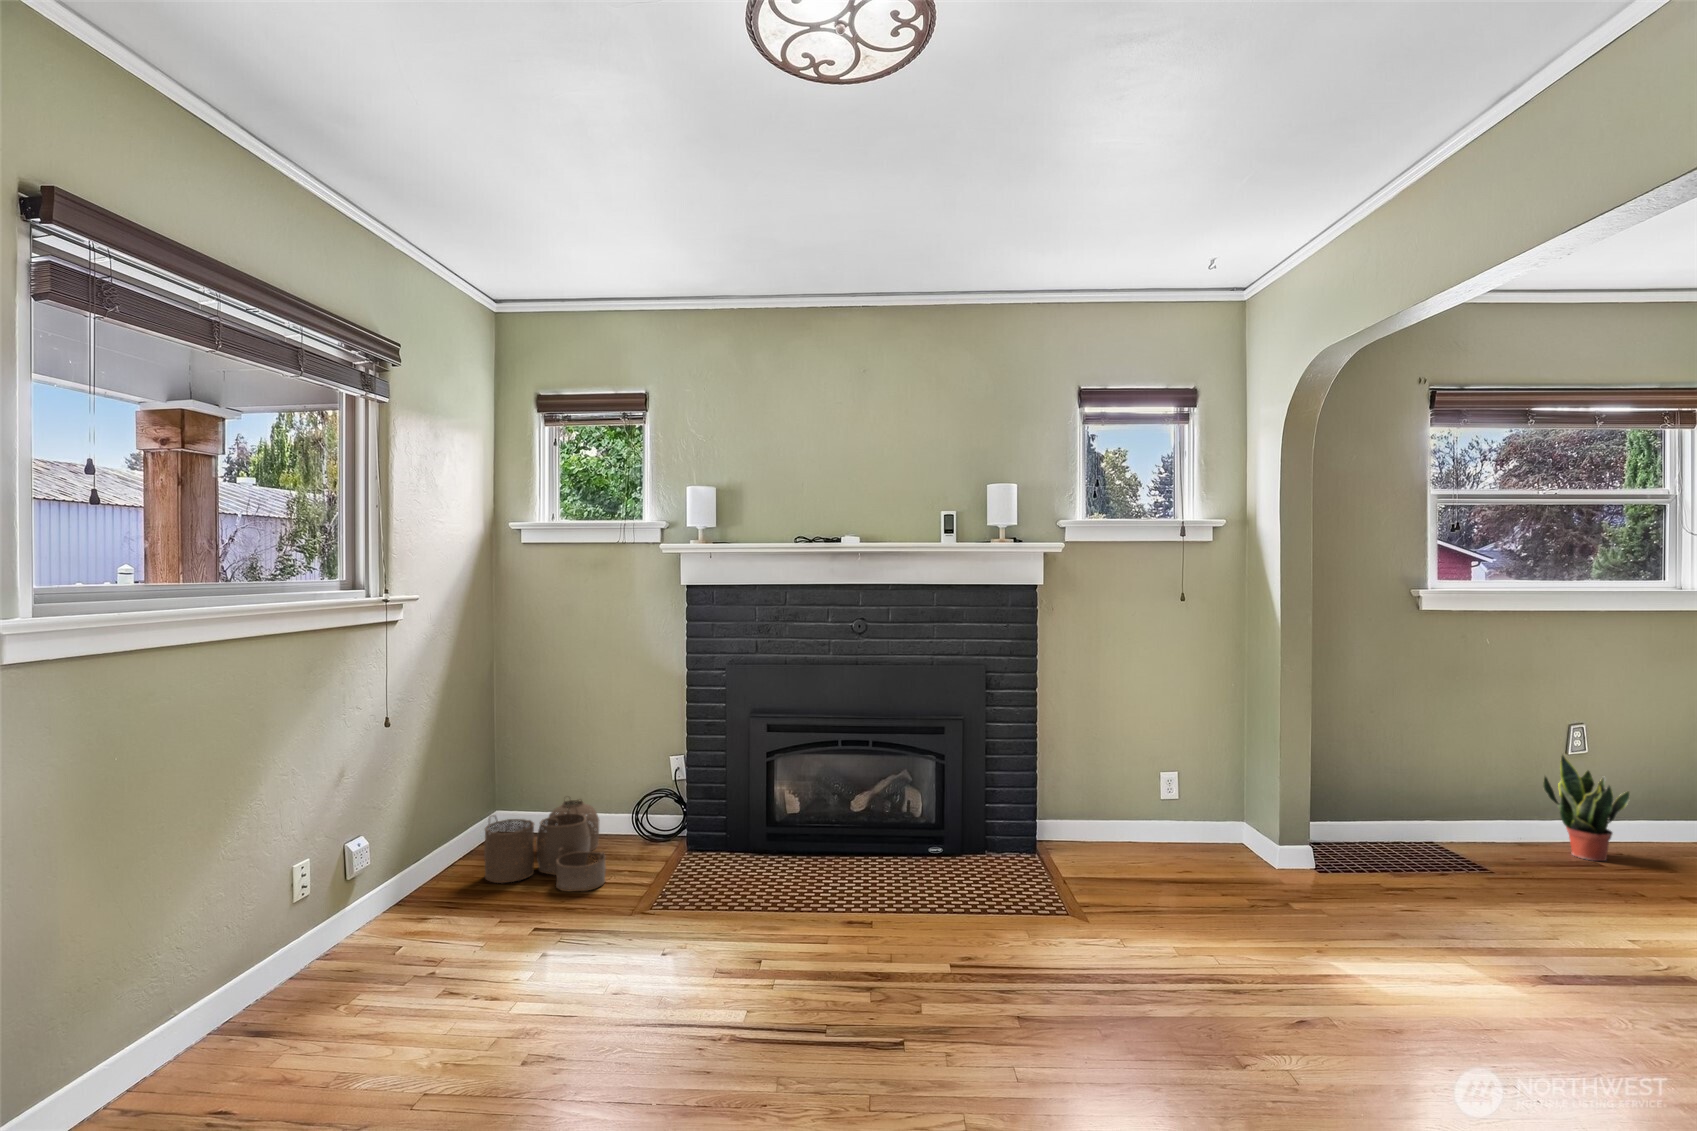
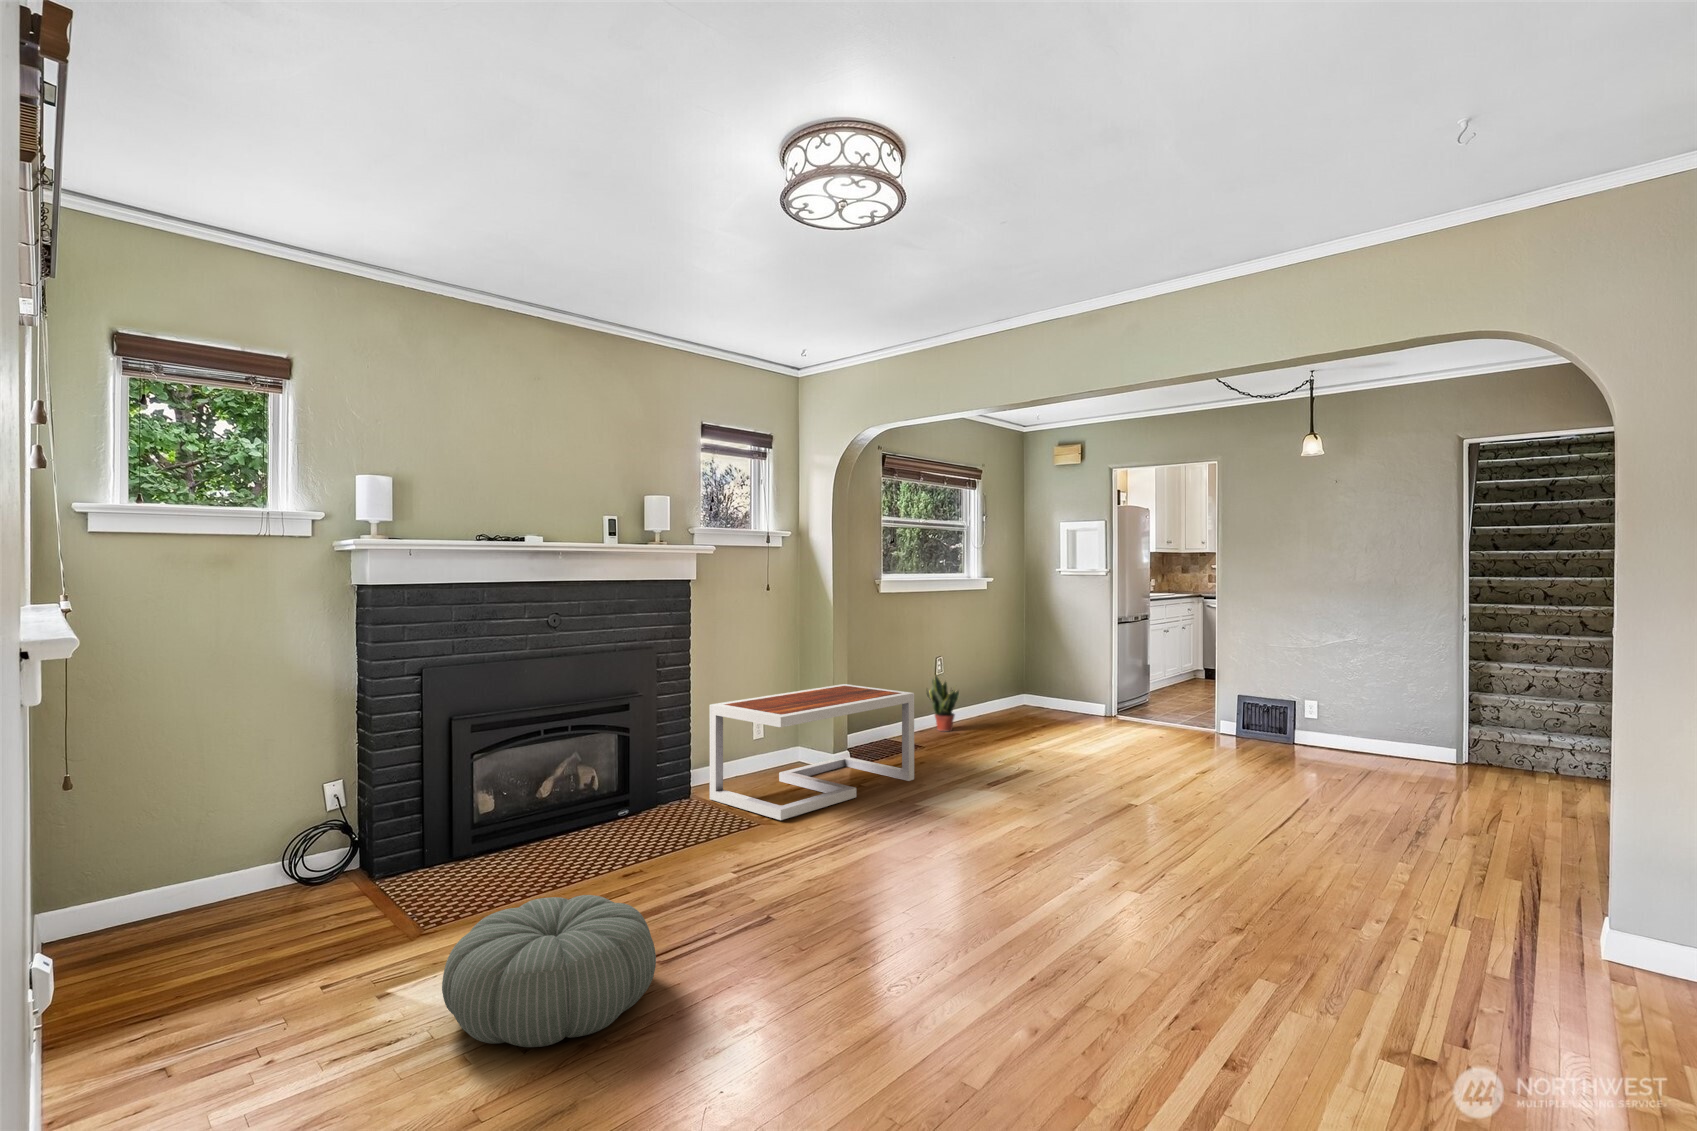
coffee table: none [1051,743,1389,923] -> present [710,684,914,820]
woven basket: present [484,800,606,891] -> none [146,854,344,975]
pouf: none [449,911,671,1076] -> present [442,895,656,1047]

